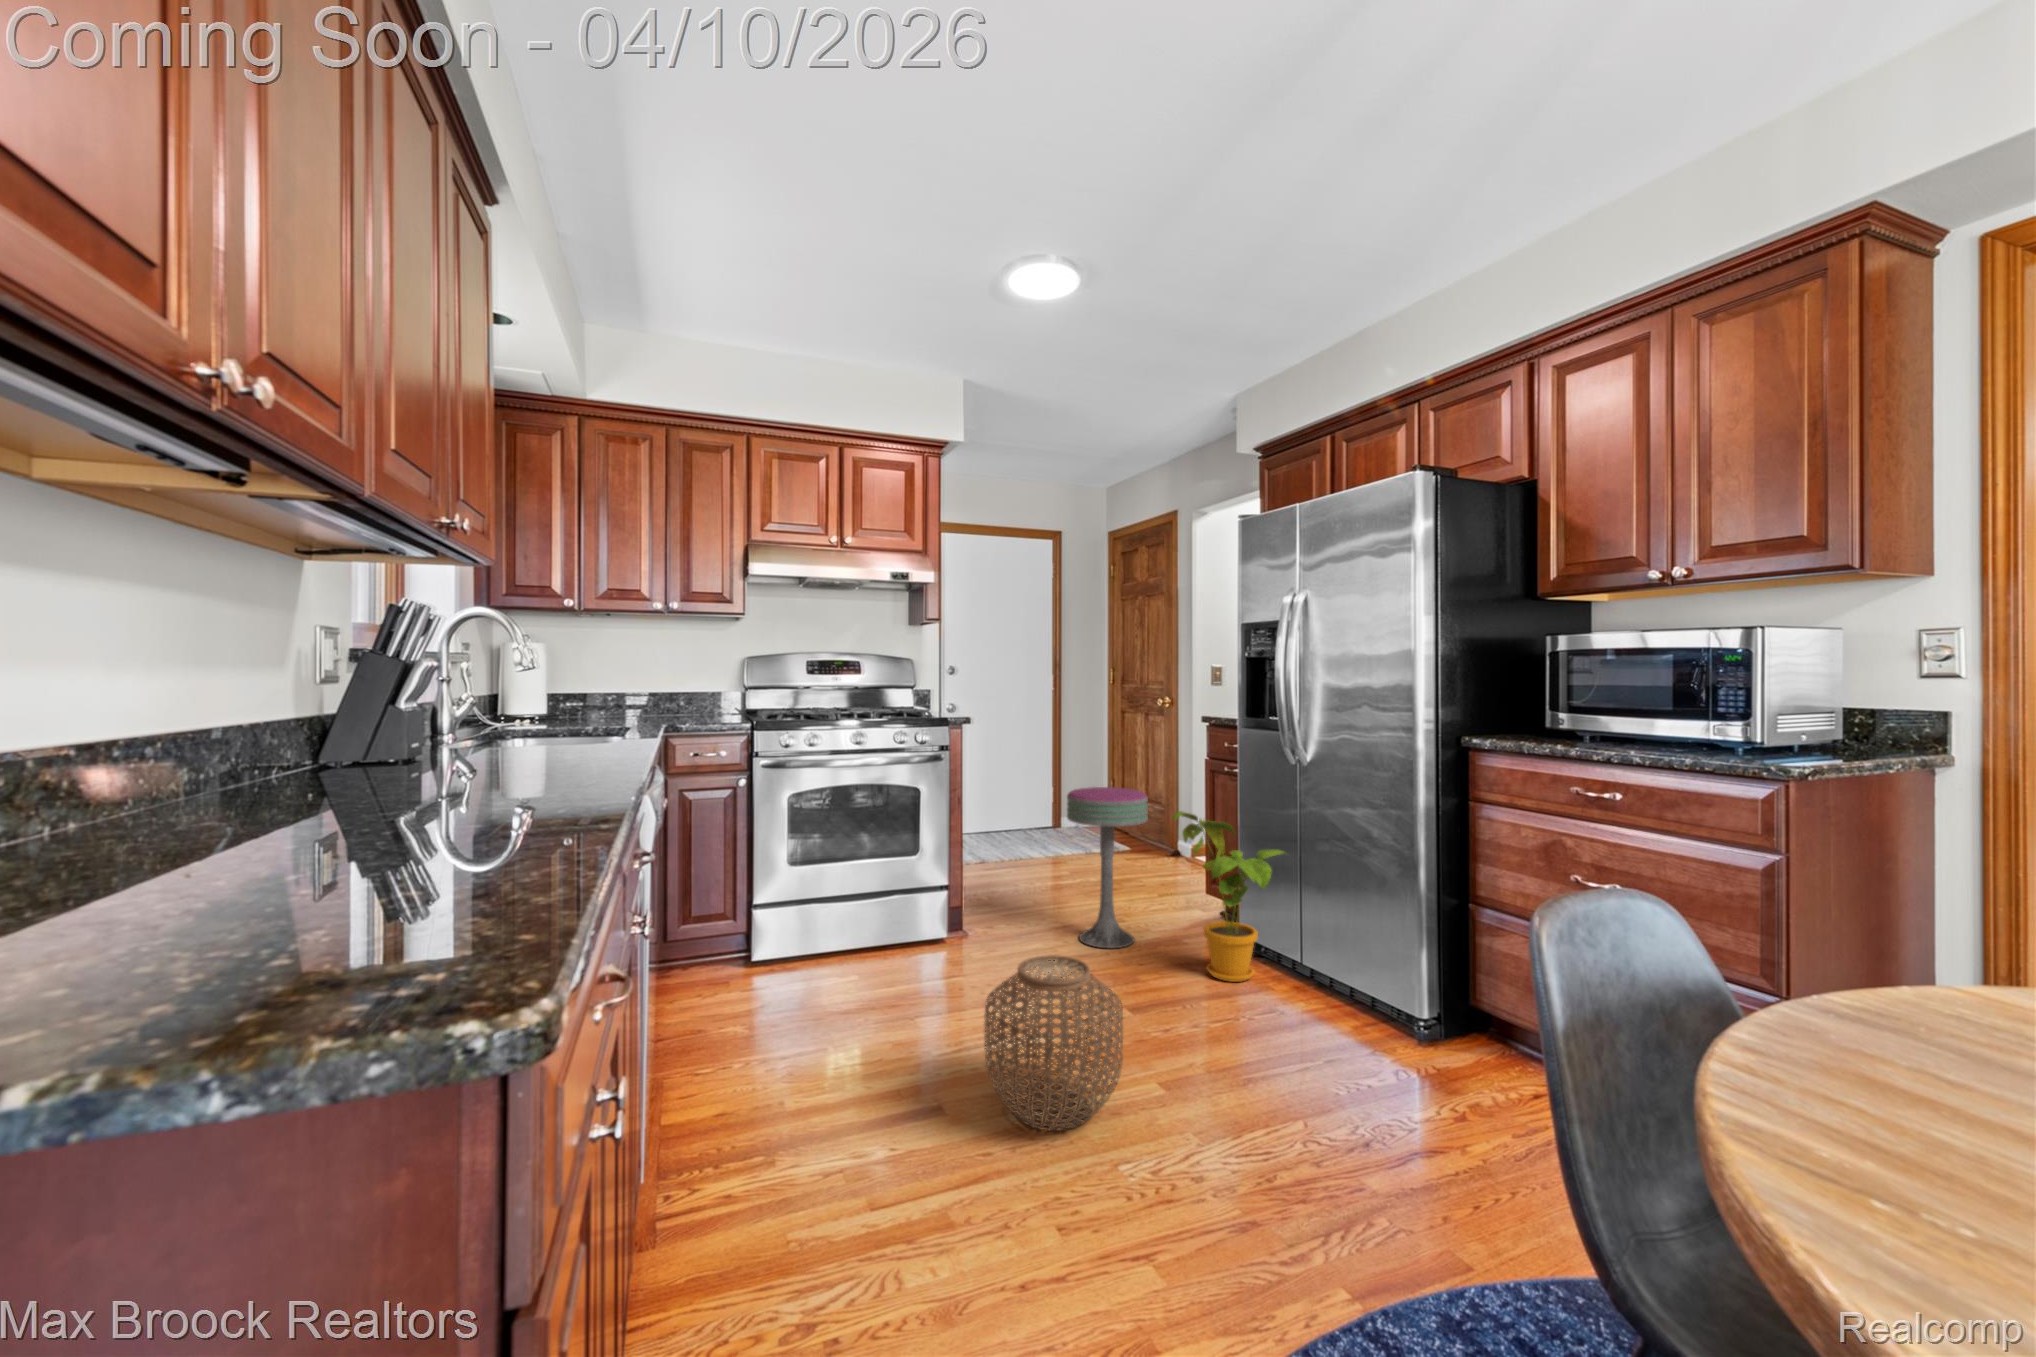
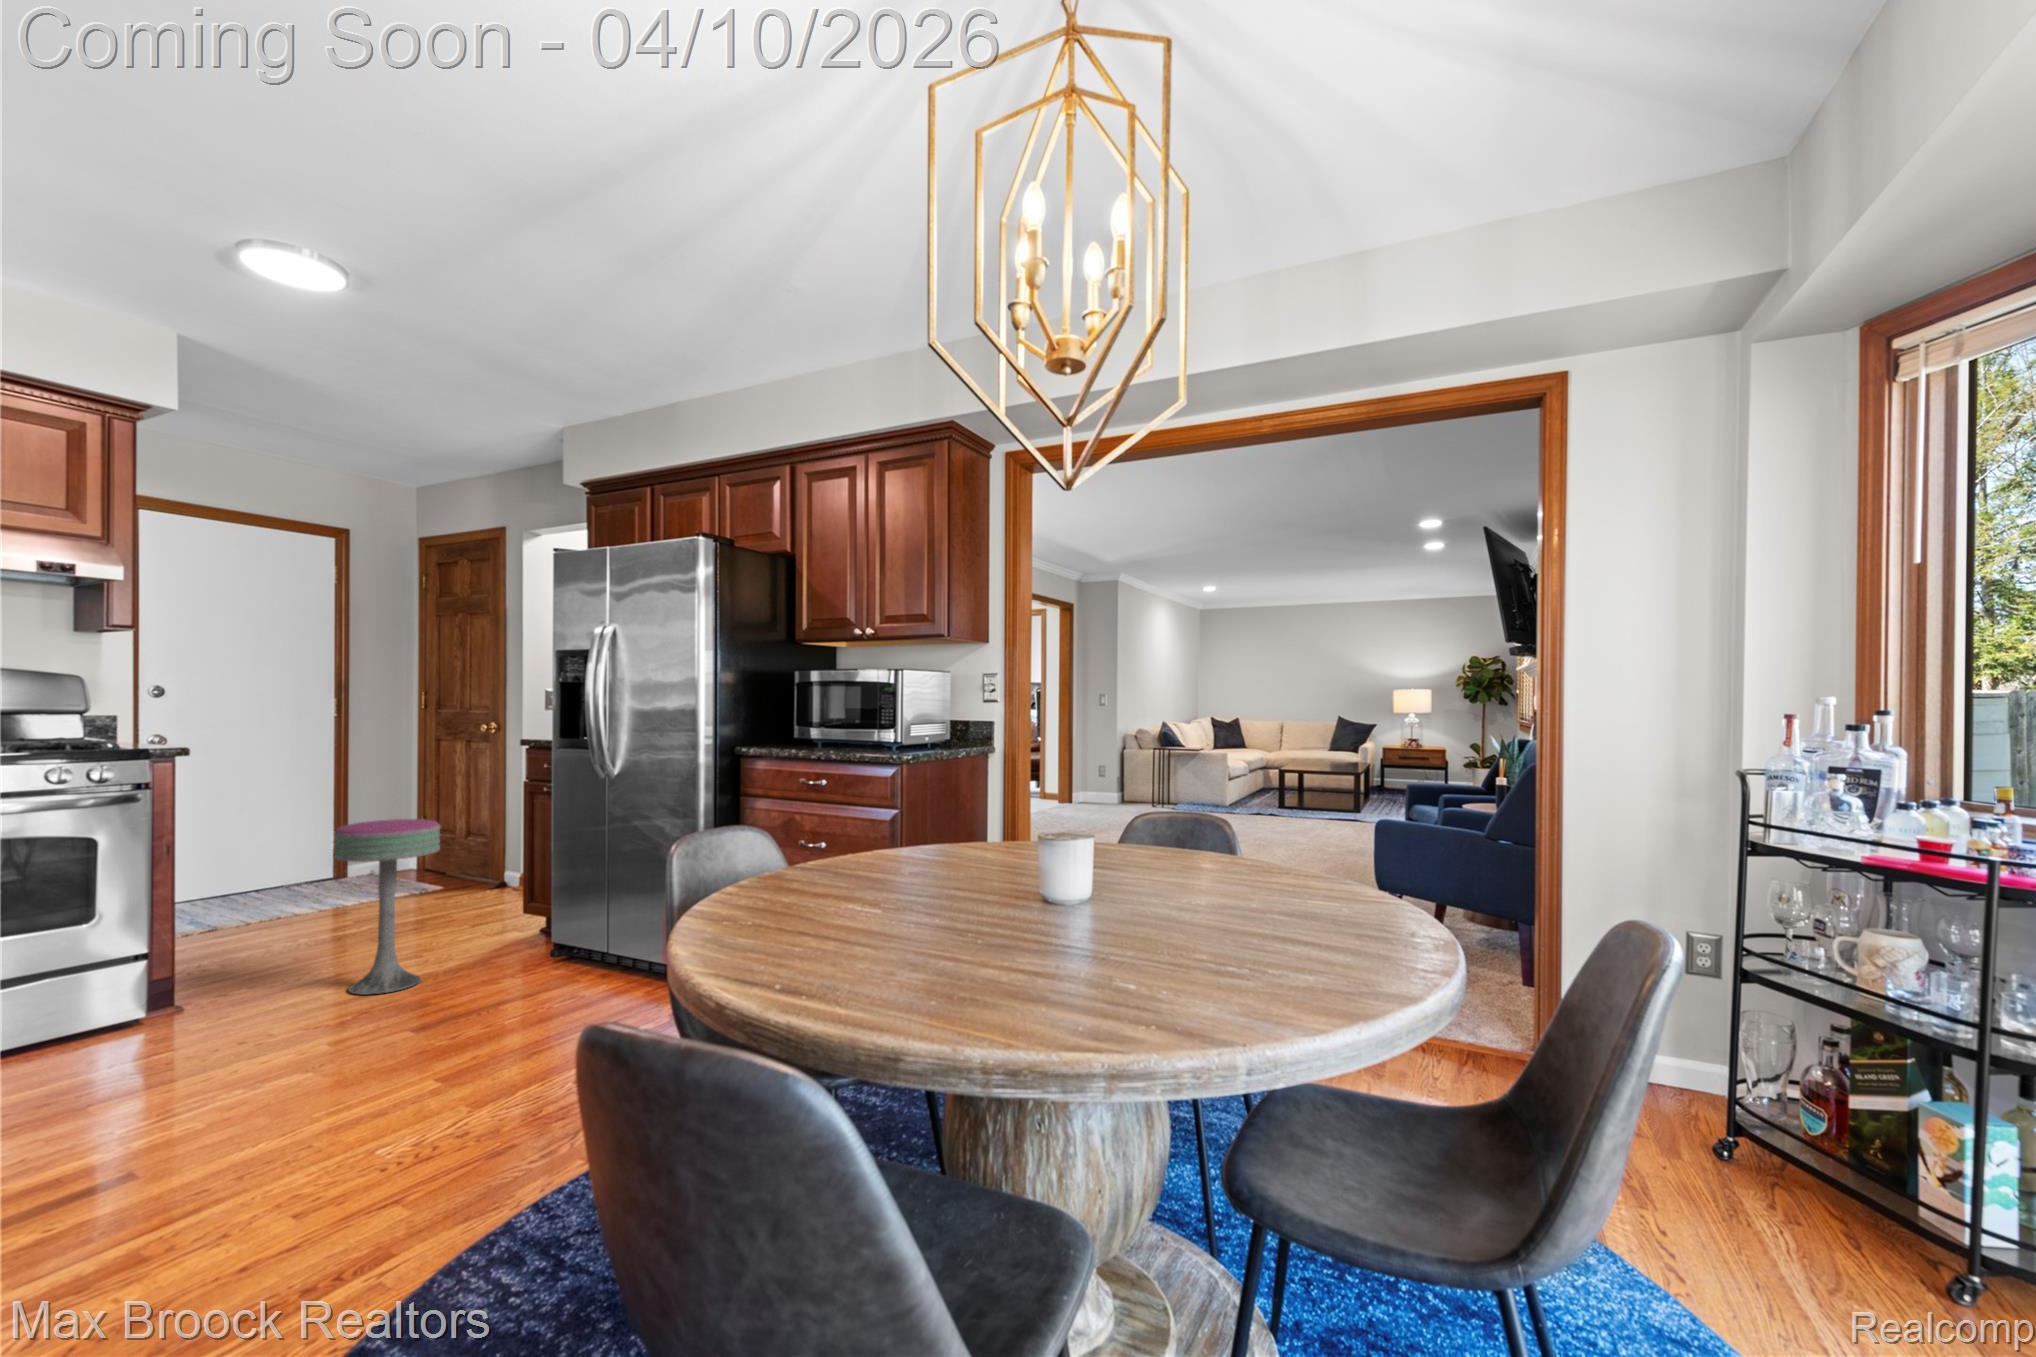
house plant: present [1173,811,1284,982] -> none [464,835,594,996]
woven basket: present [984,955,1123,1130] -> none [196,983,375,1159]

